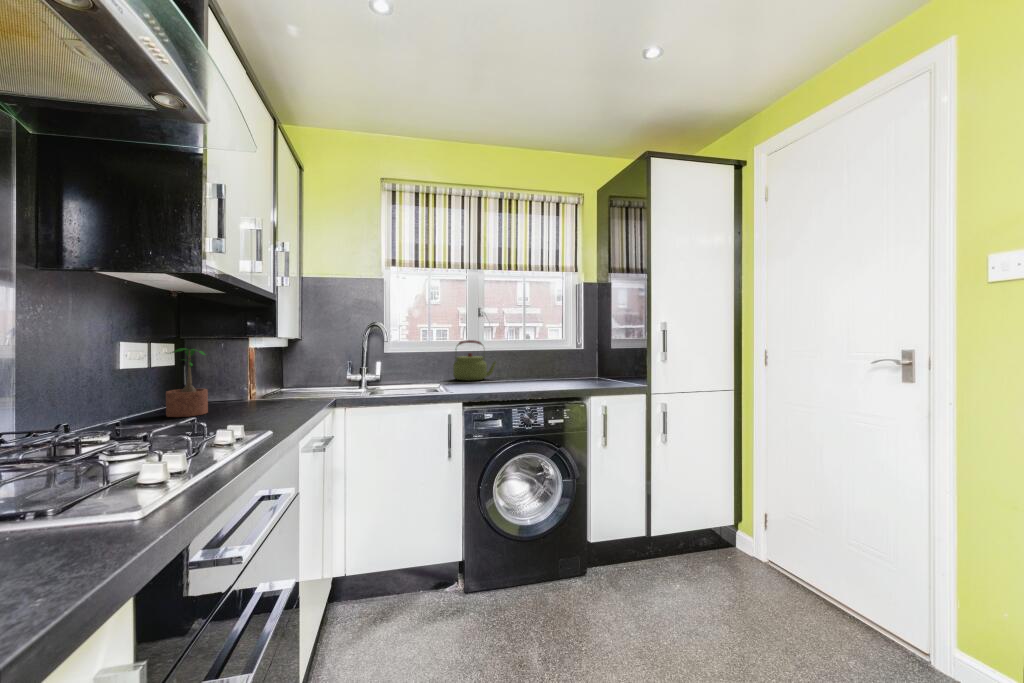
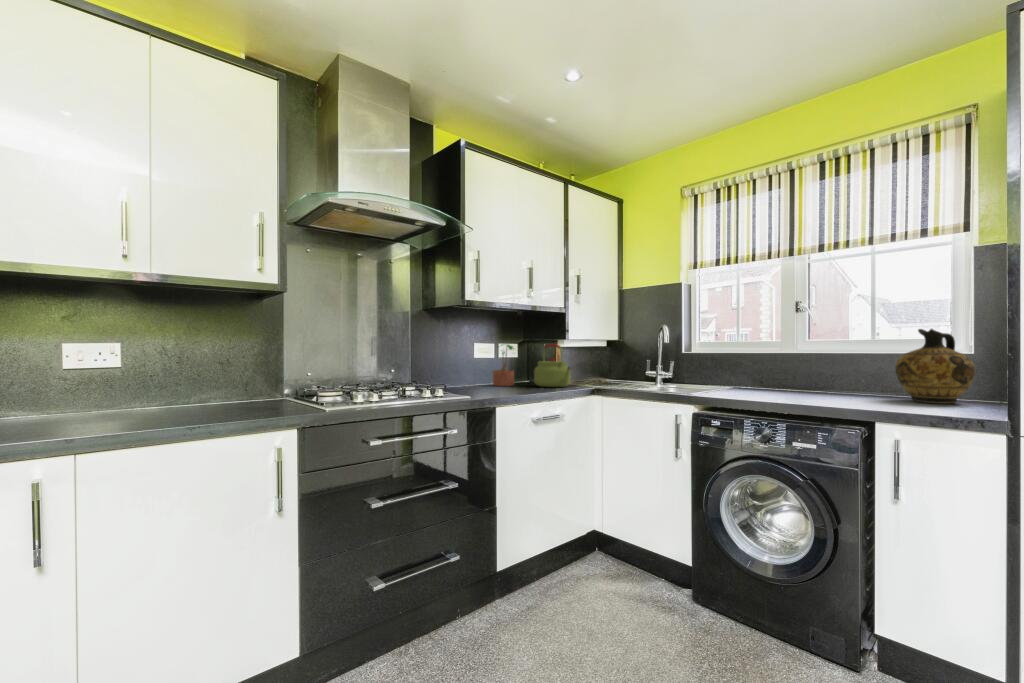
ceramic jug: none [555,332,593,380] -> present [895,329,975,403]
kettle: present [453,340,496,381] -> present [534,344,571,387]

